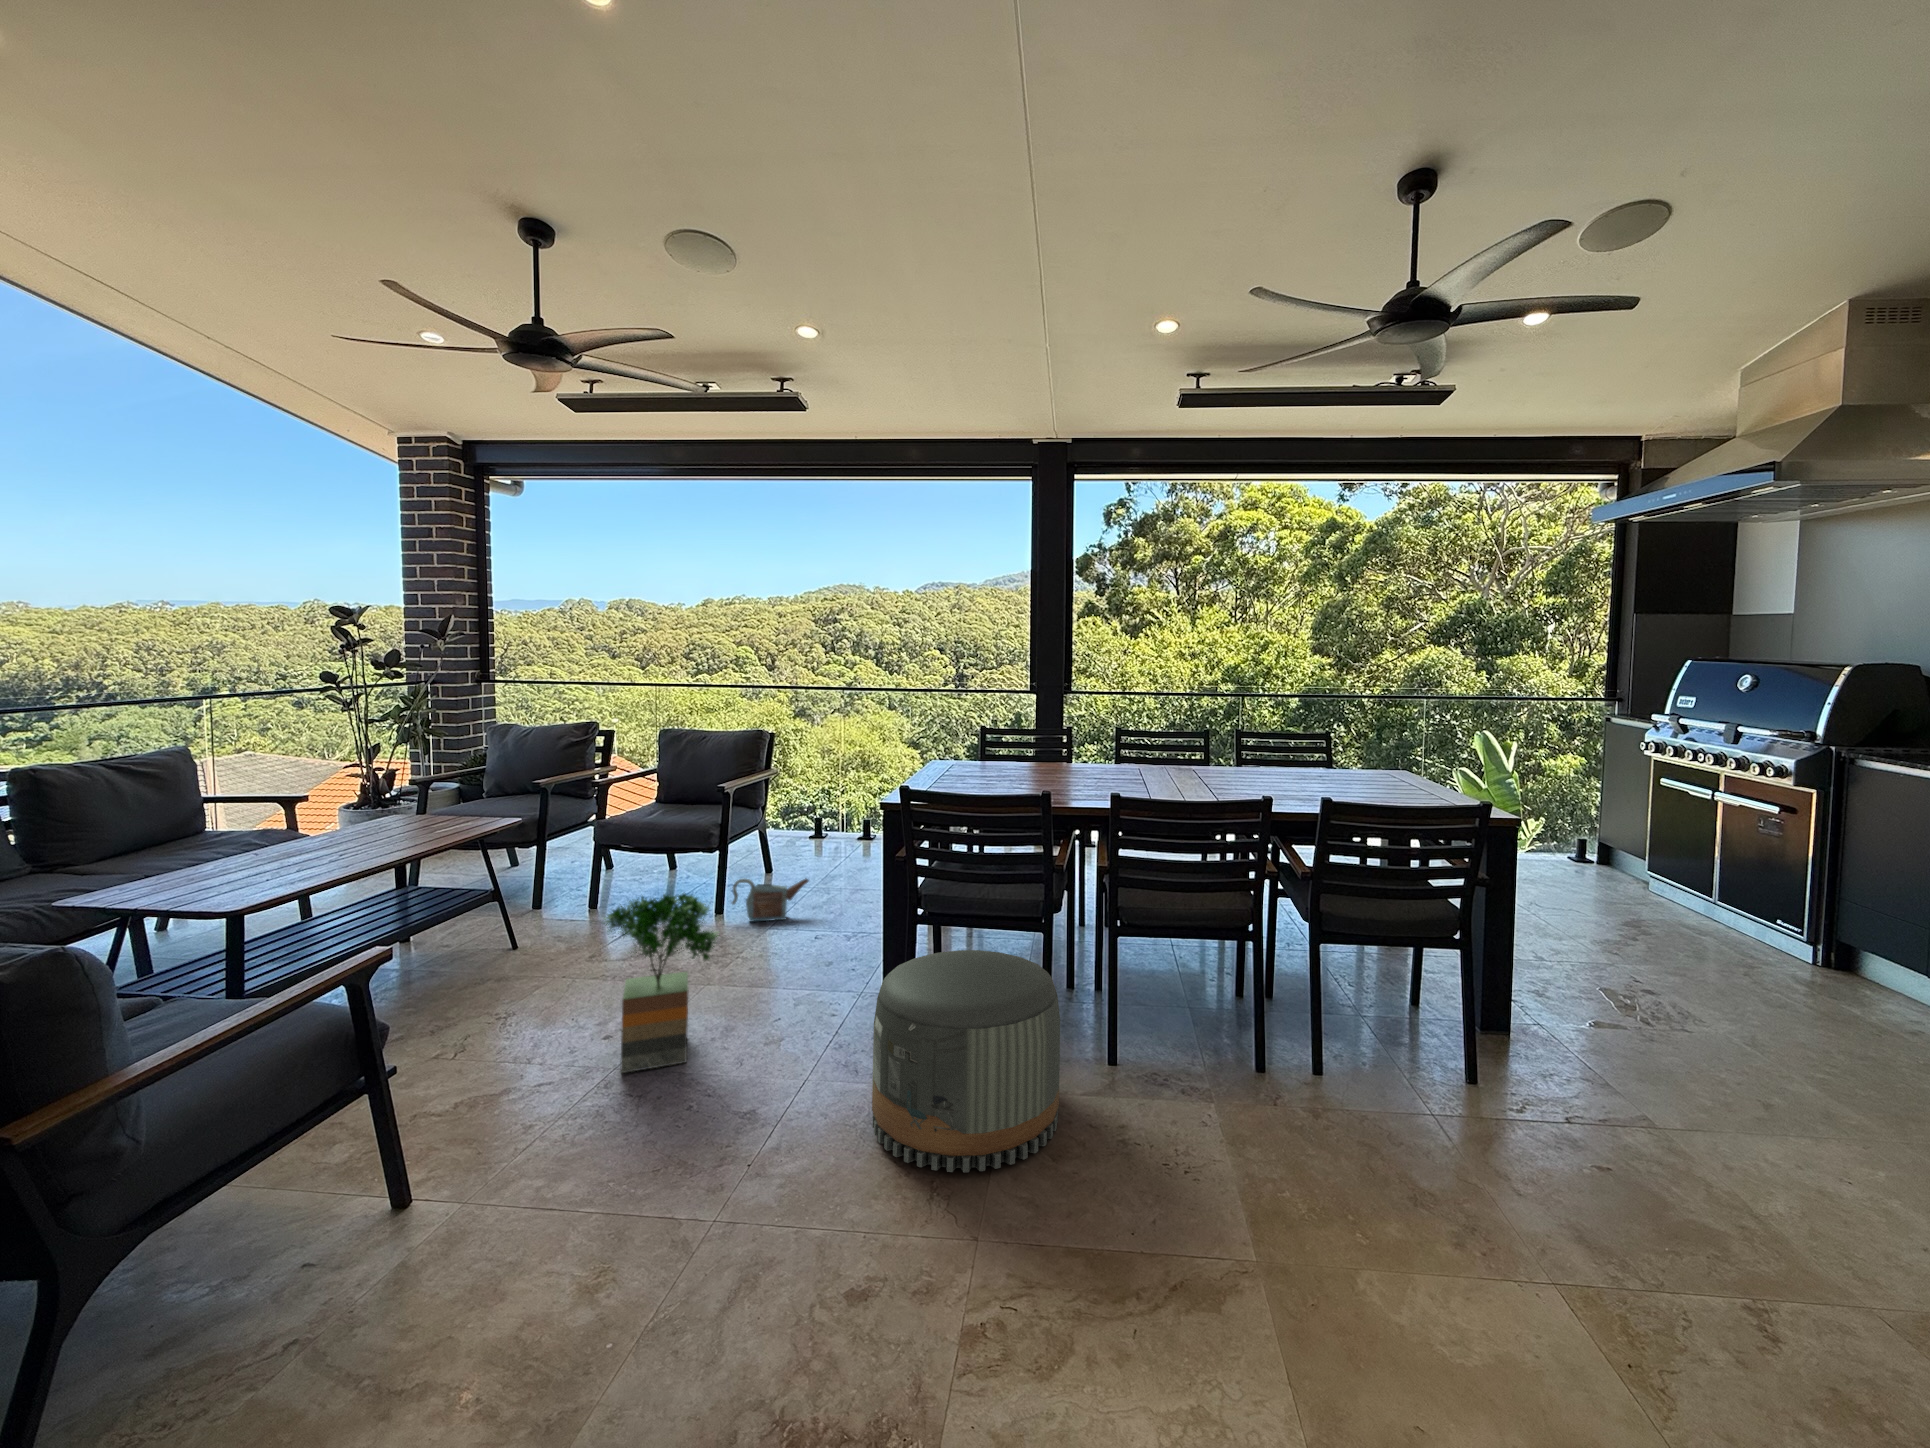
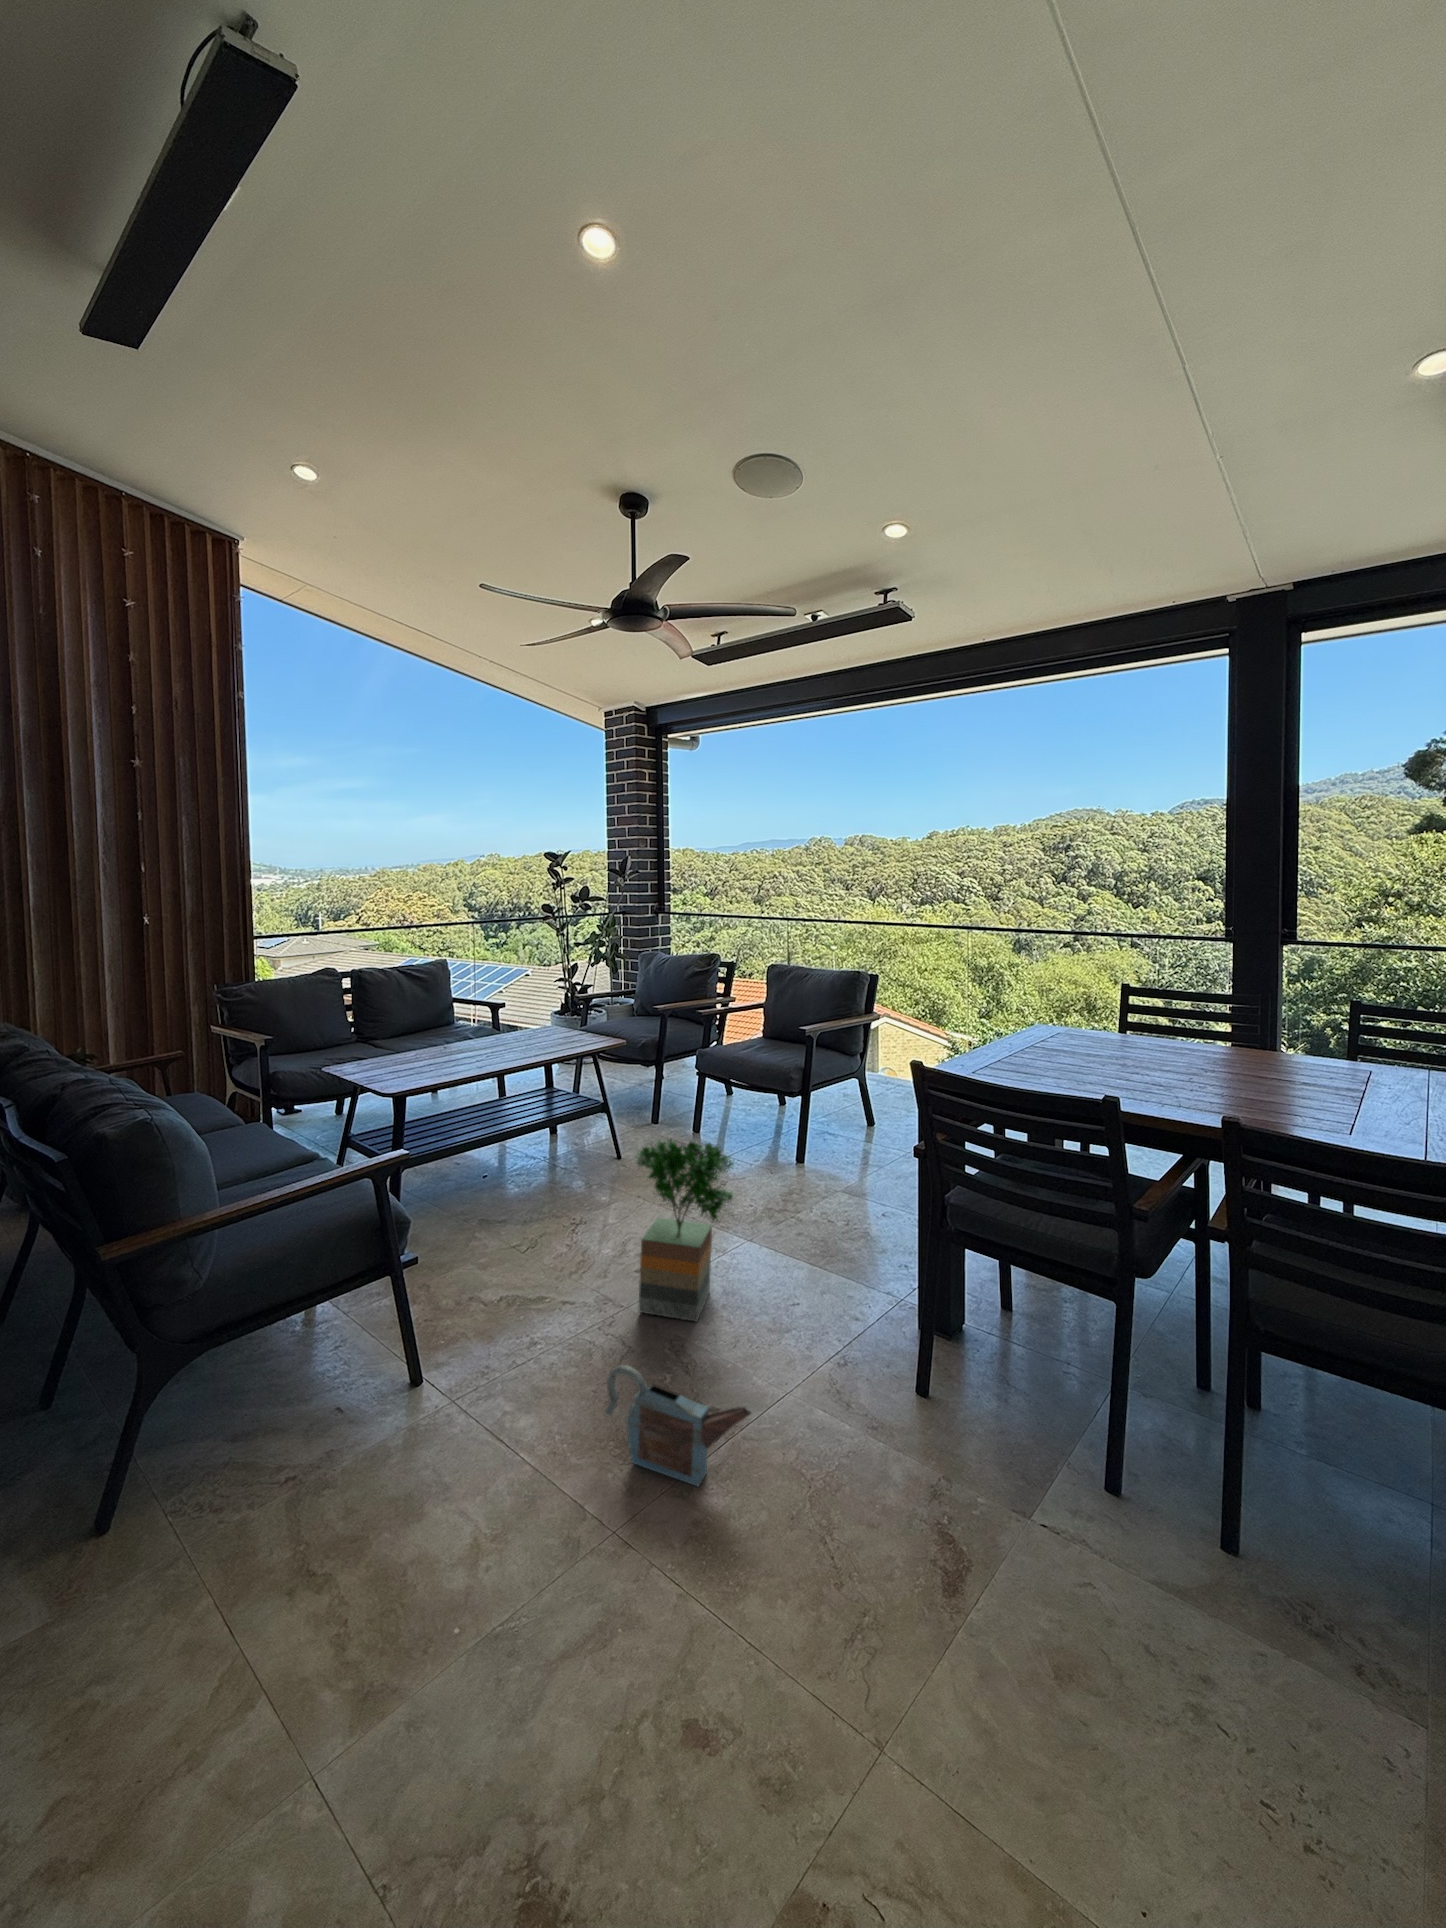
watering can: present [732,878,809,921] -> present [605,1365,751,1486]
pouf: present [872,950,1060,1172] -> none [838,1289,1113,1646]

